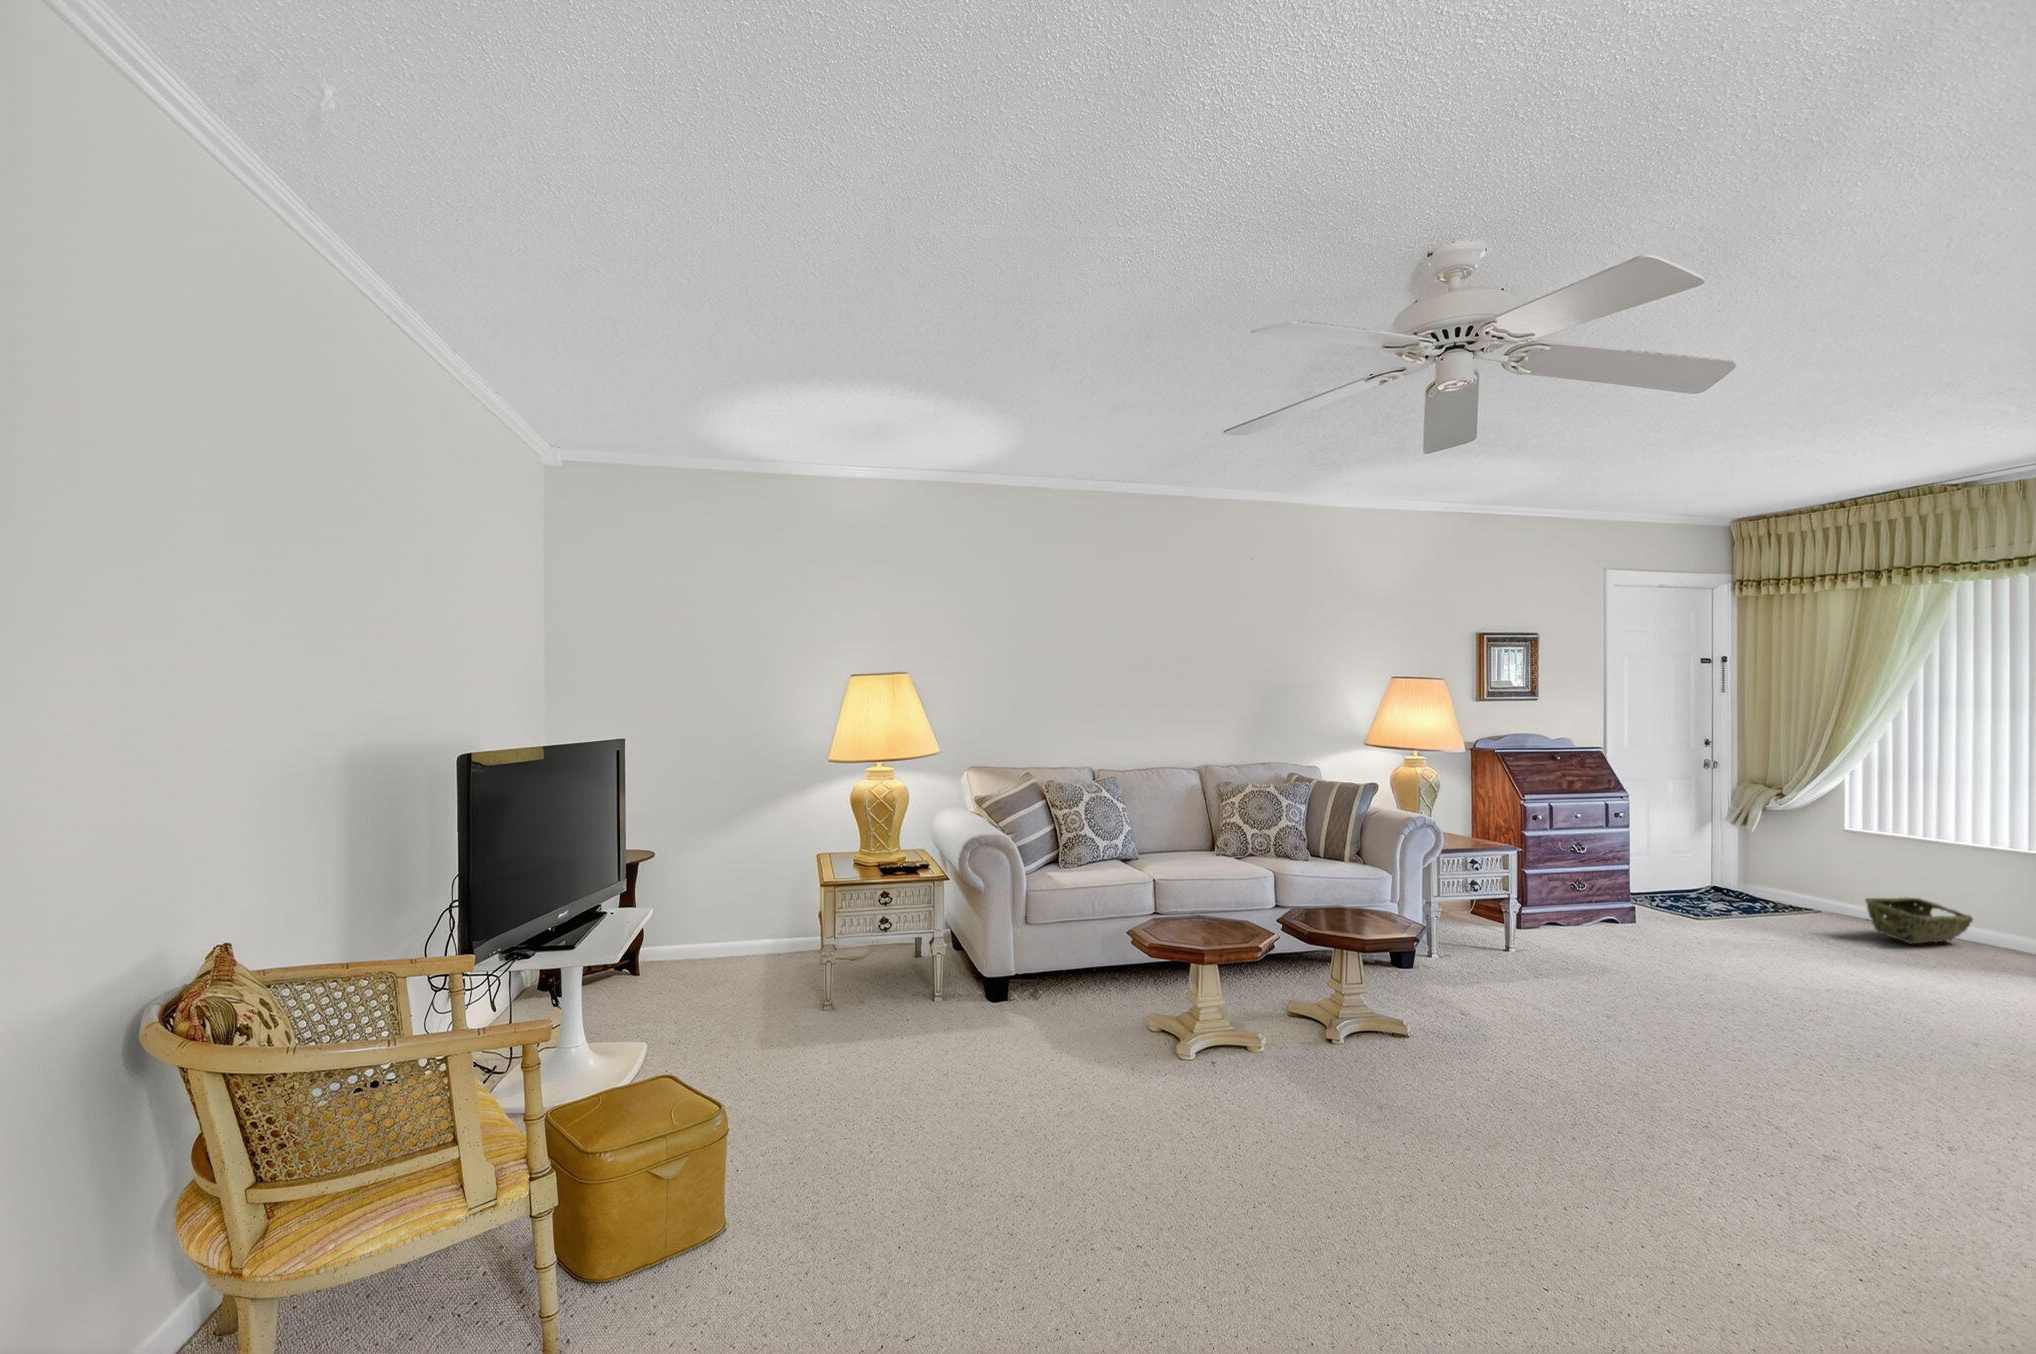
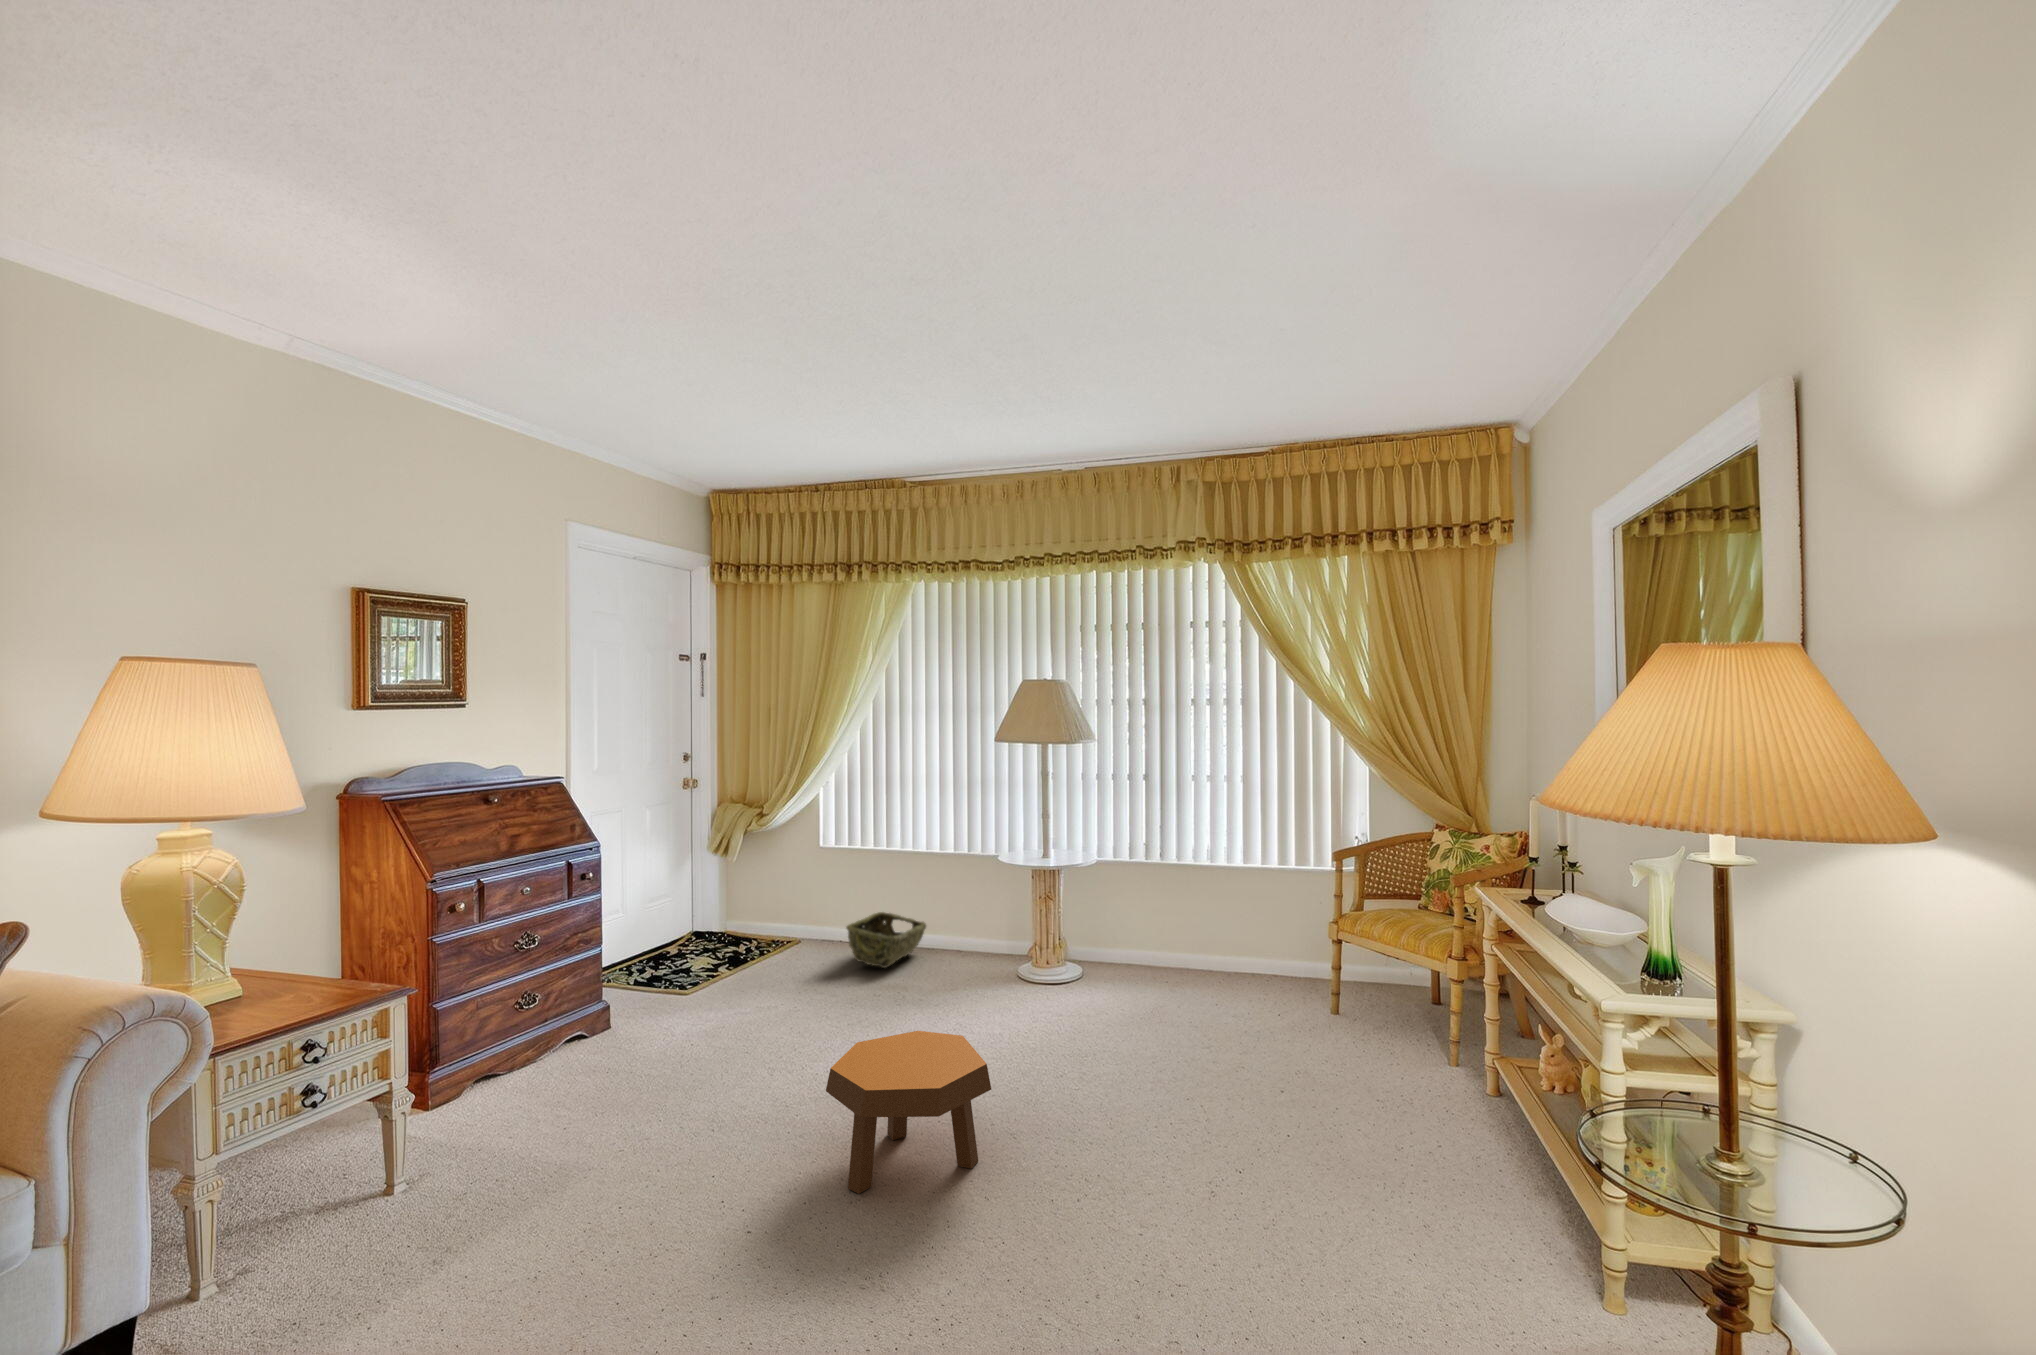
footstool: none [1780,944,1923,1042] -> present [826,1031,991,1194]

